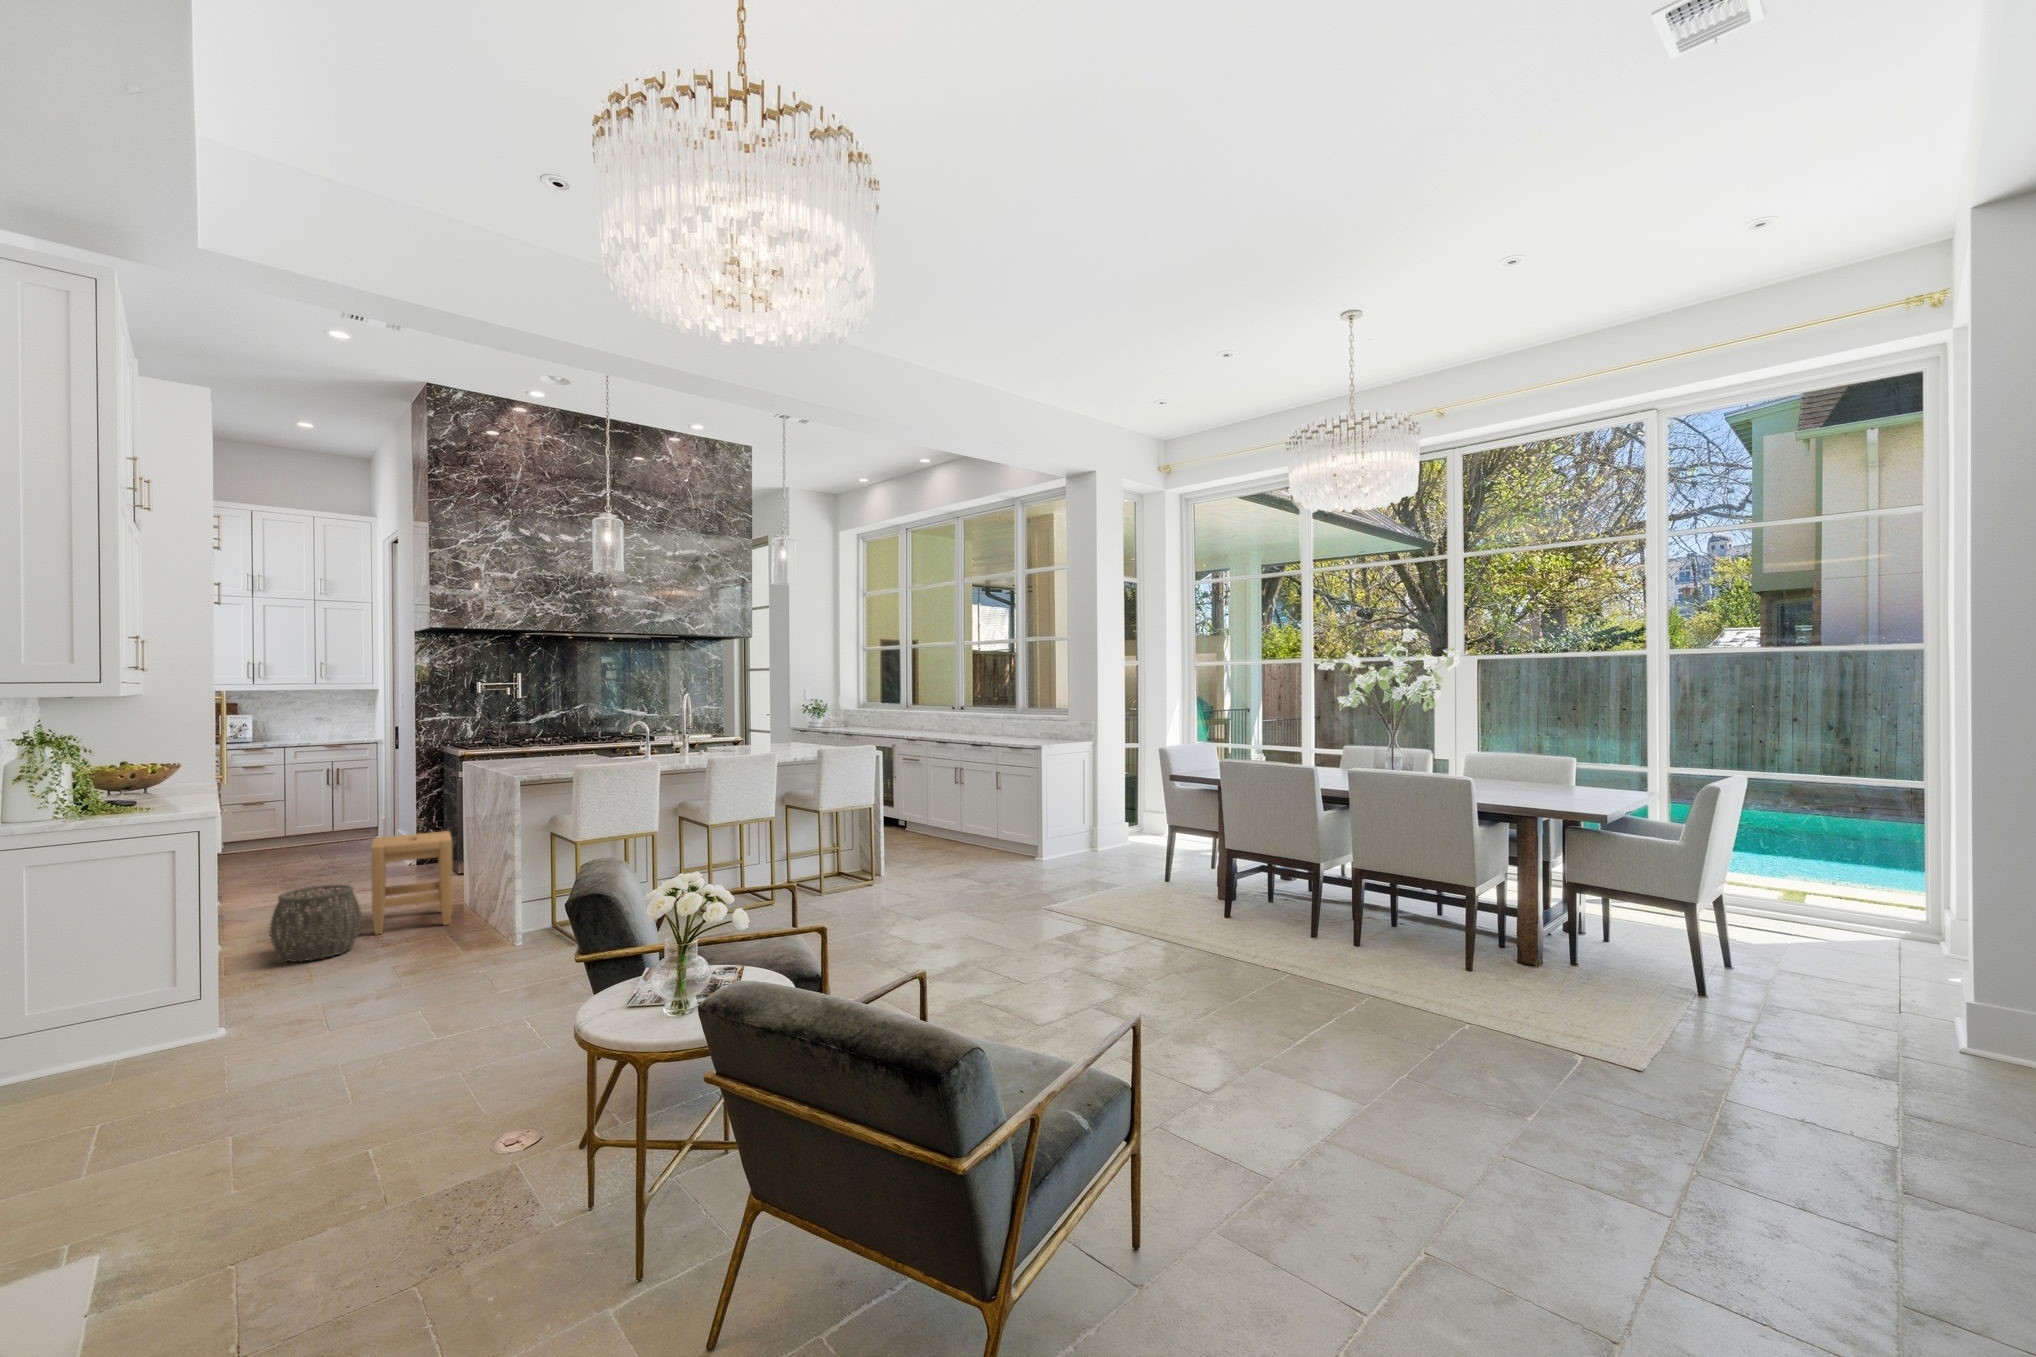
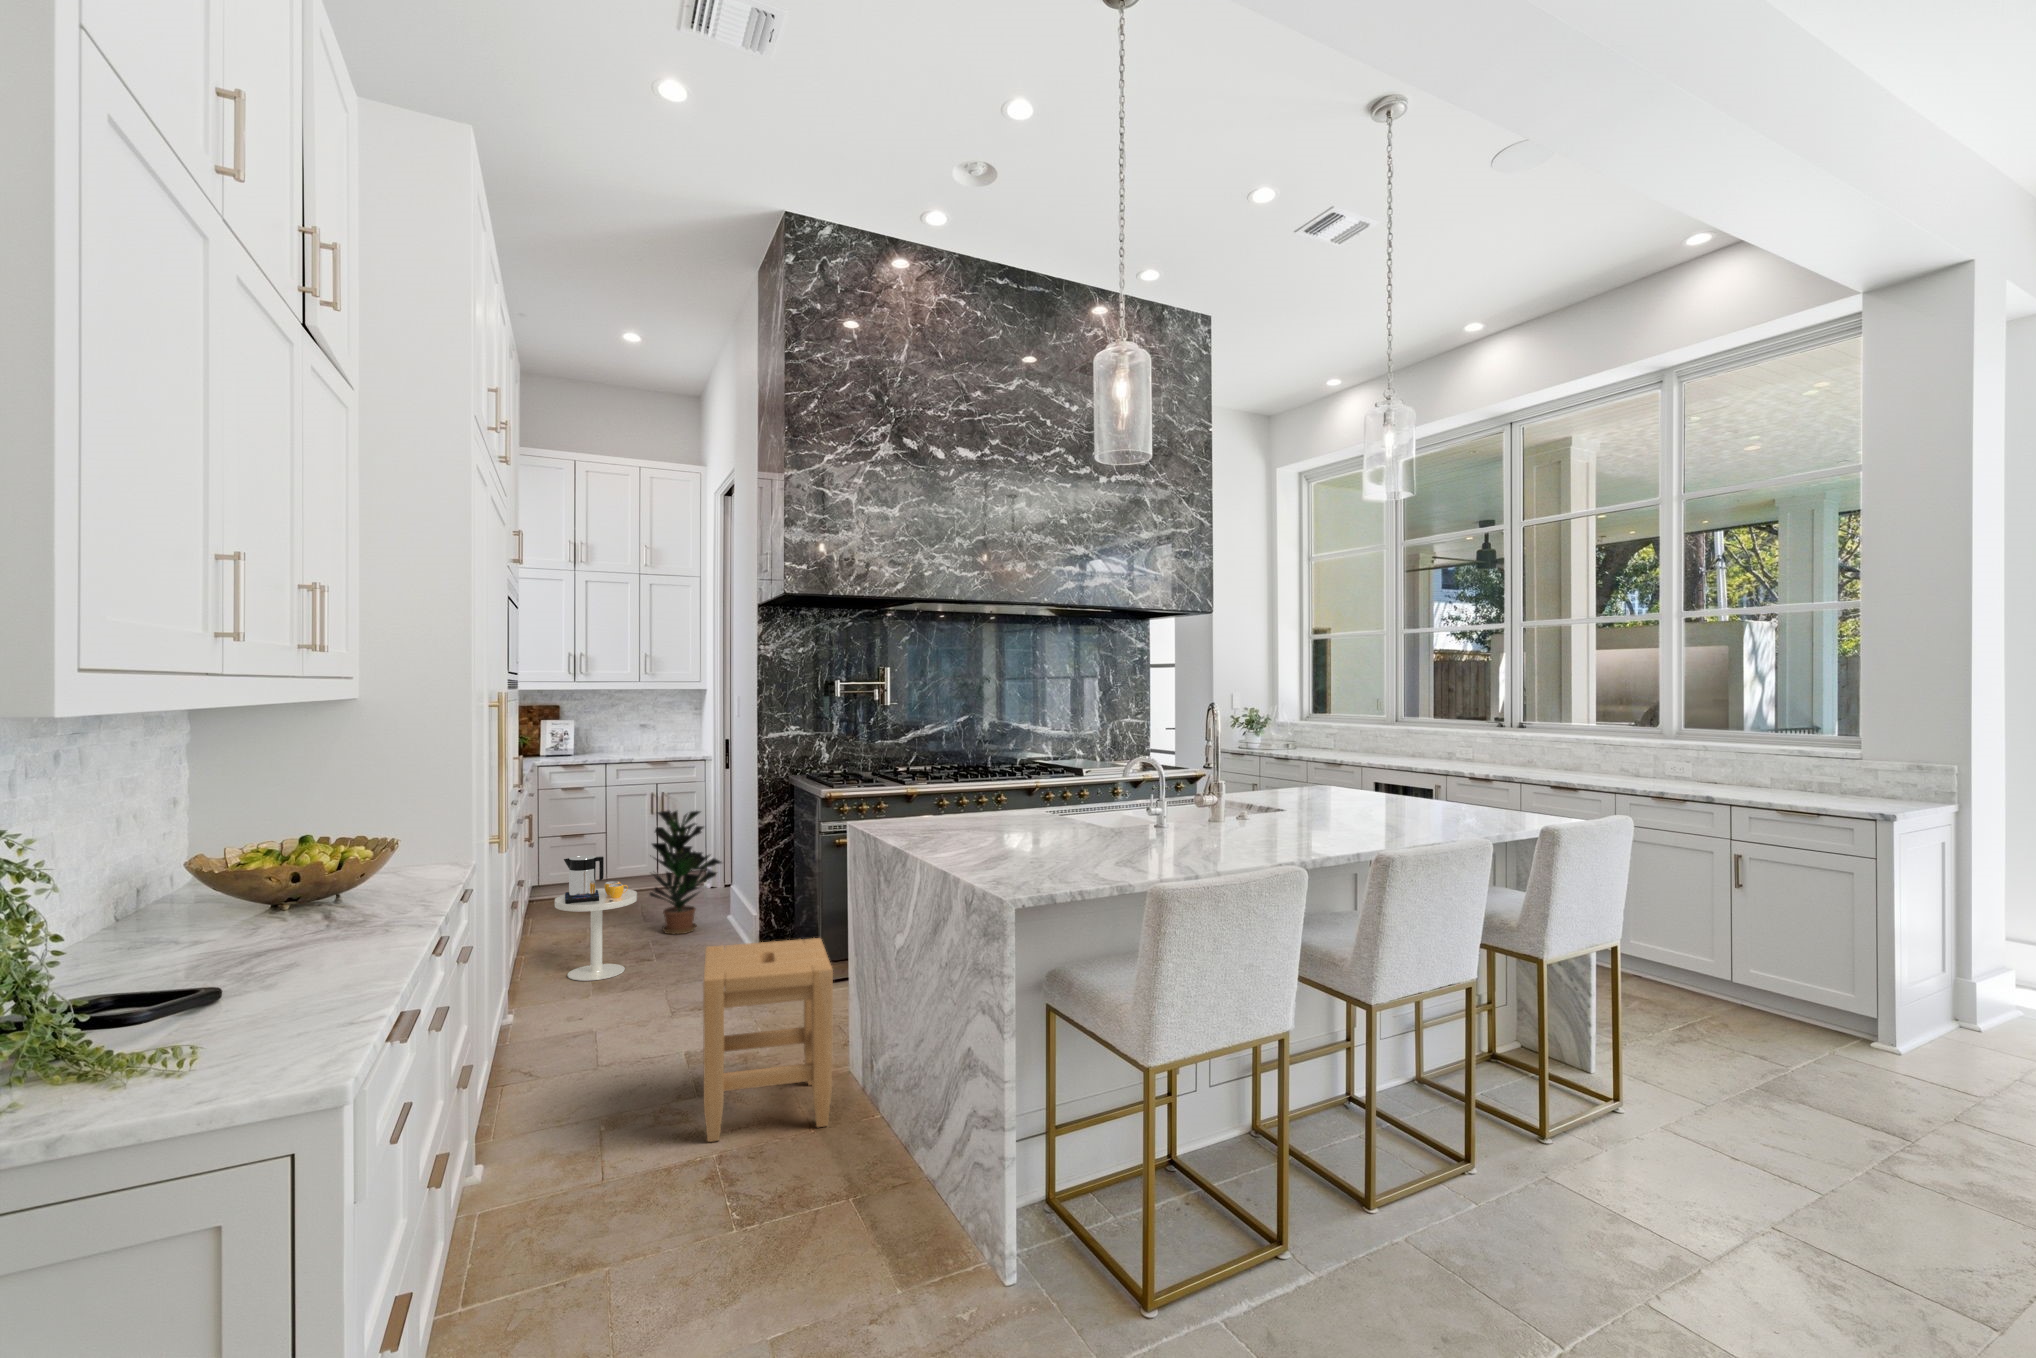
potted plant: none [327,776,390,863] -> present [650,811,721,934]
side table: none [255,805,321,888] -> present [555,855,637,981]
woven basket: present [270,884,361,962] -> none [533,1054,688,1227]

